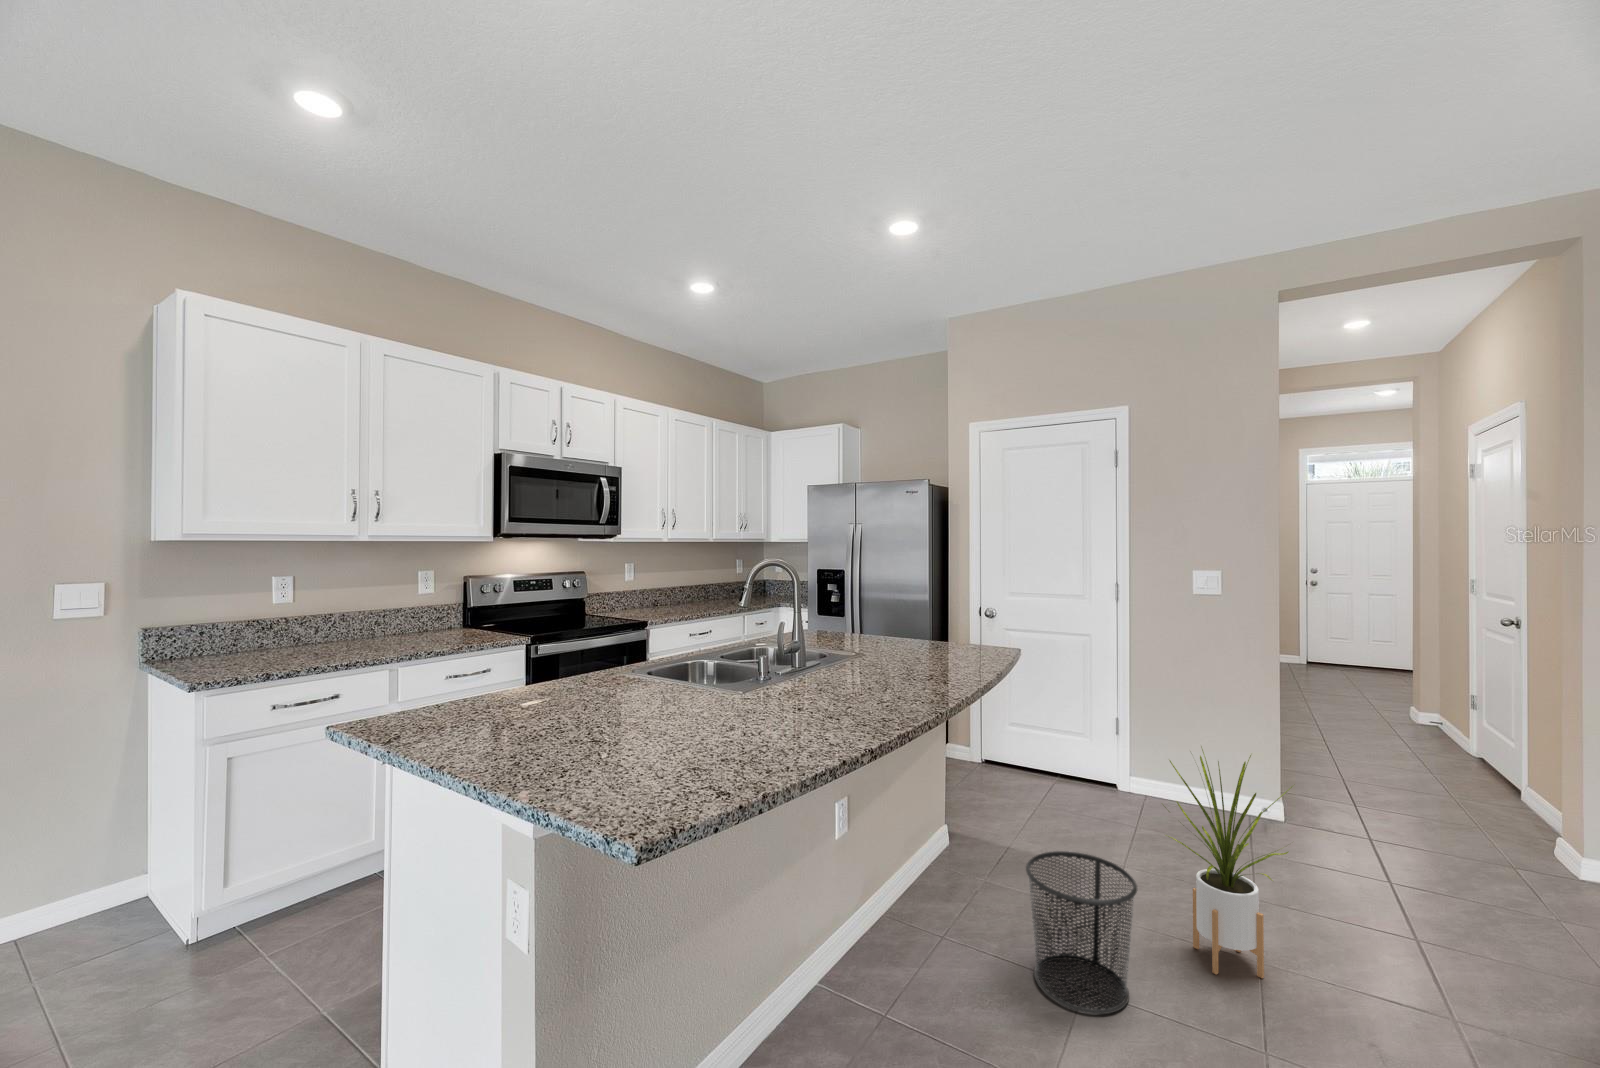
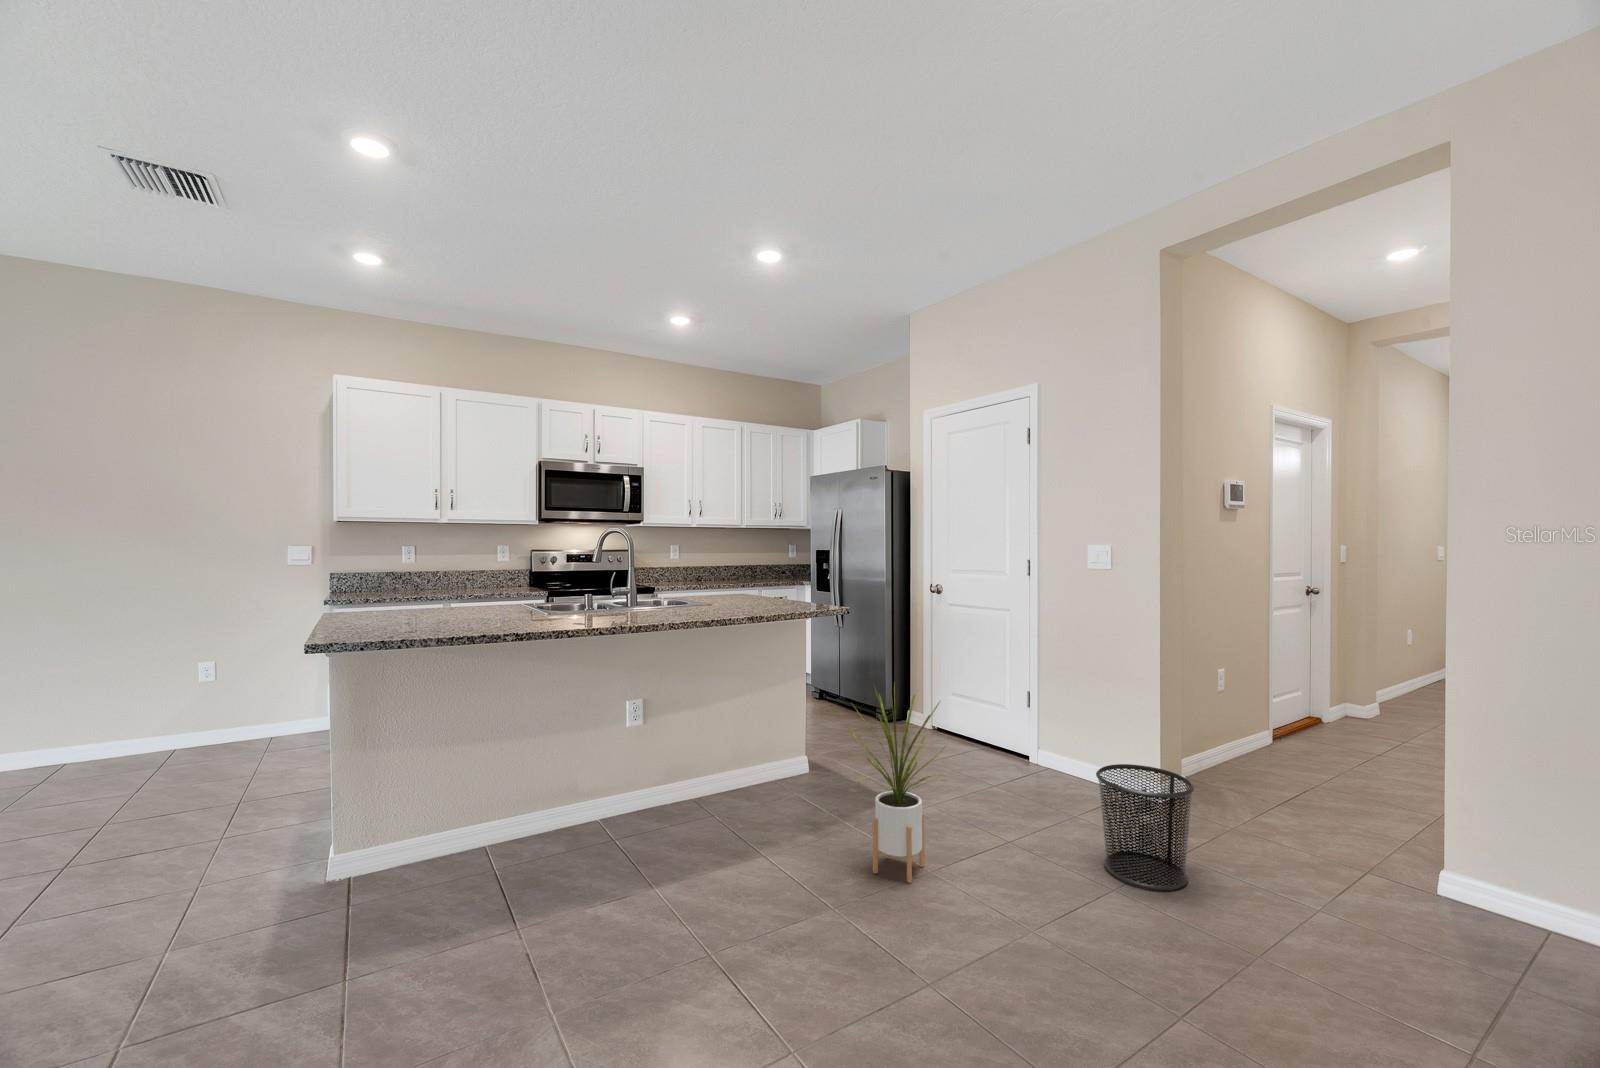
waste bin: present [1026,851,1137,1014] -> present [1096,764,1194,890]

